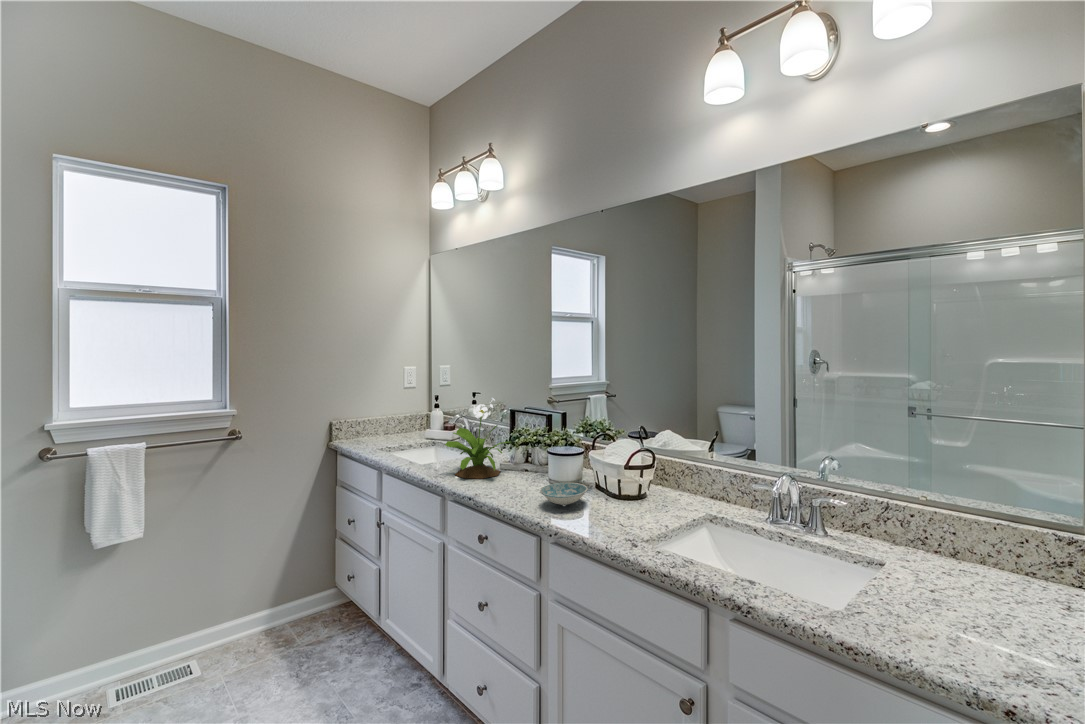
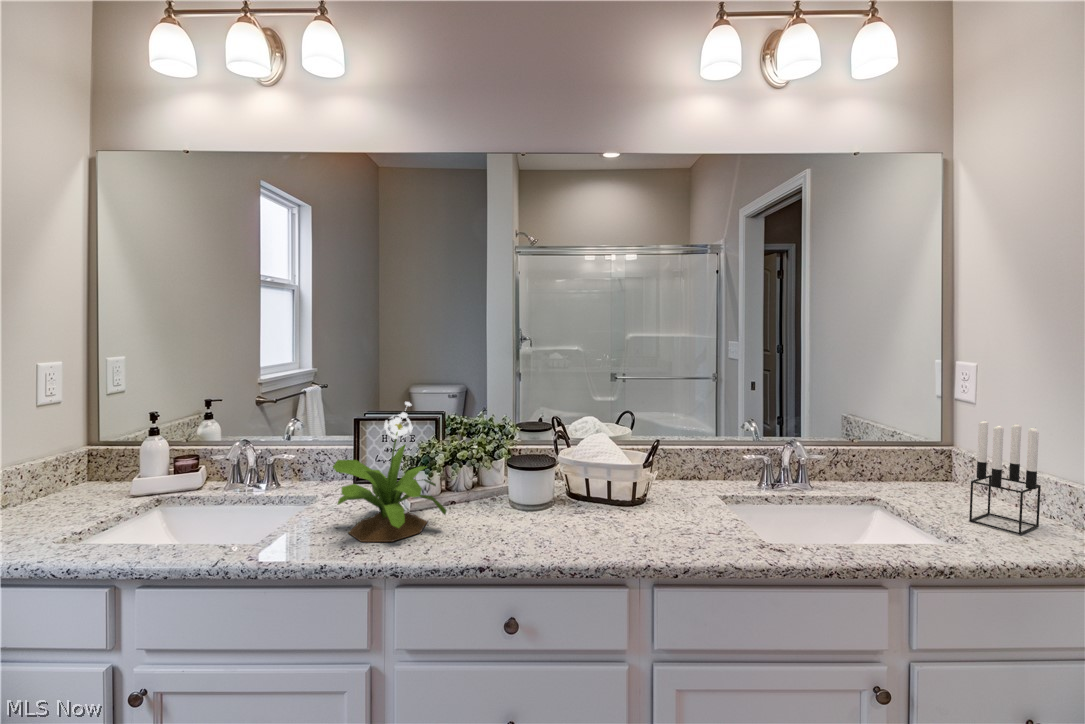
candle holder: none [921,479,1013,644] -> present [969,421,1041,535]
ceramic bowl: present [540,482,588,506] -> none [574,499,639,533]

